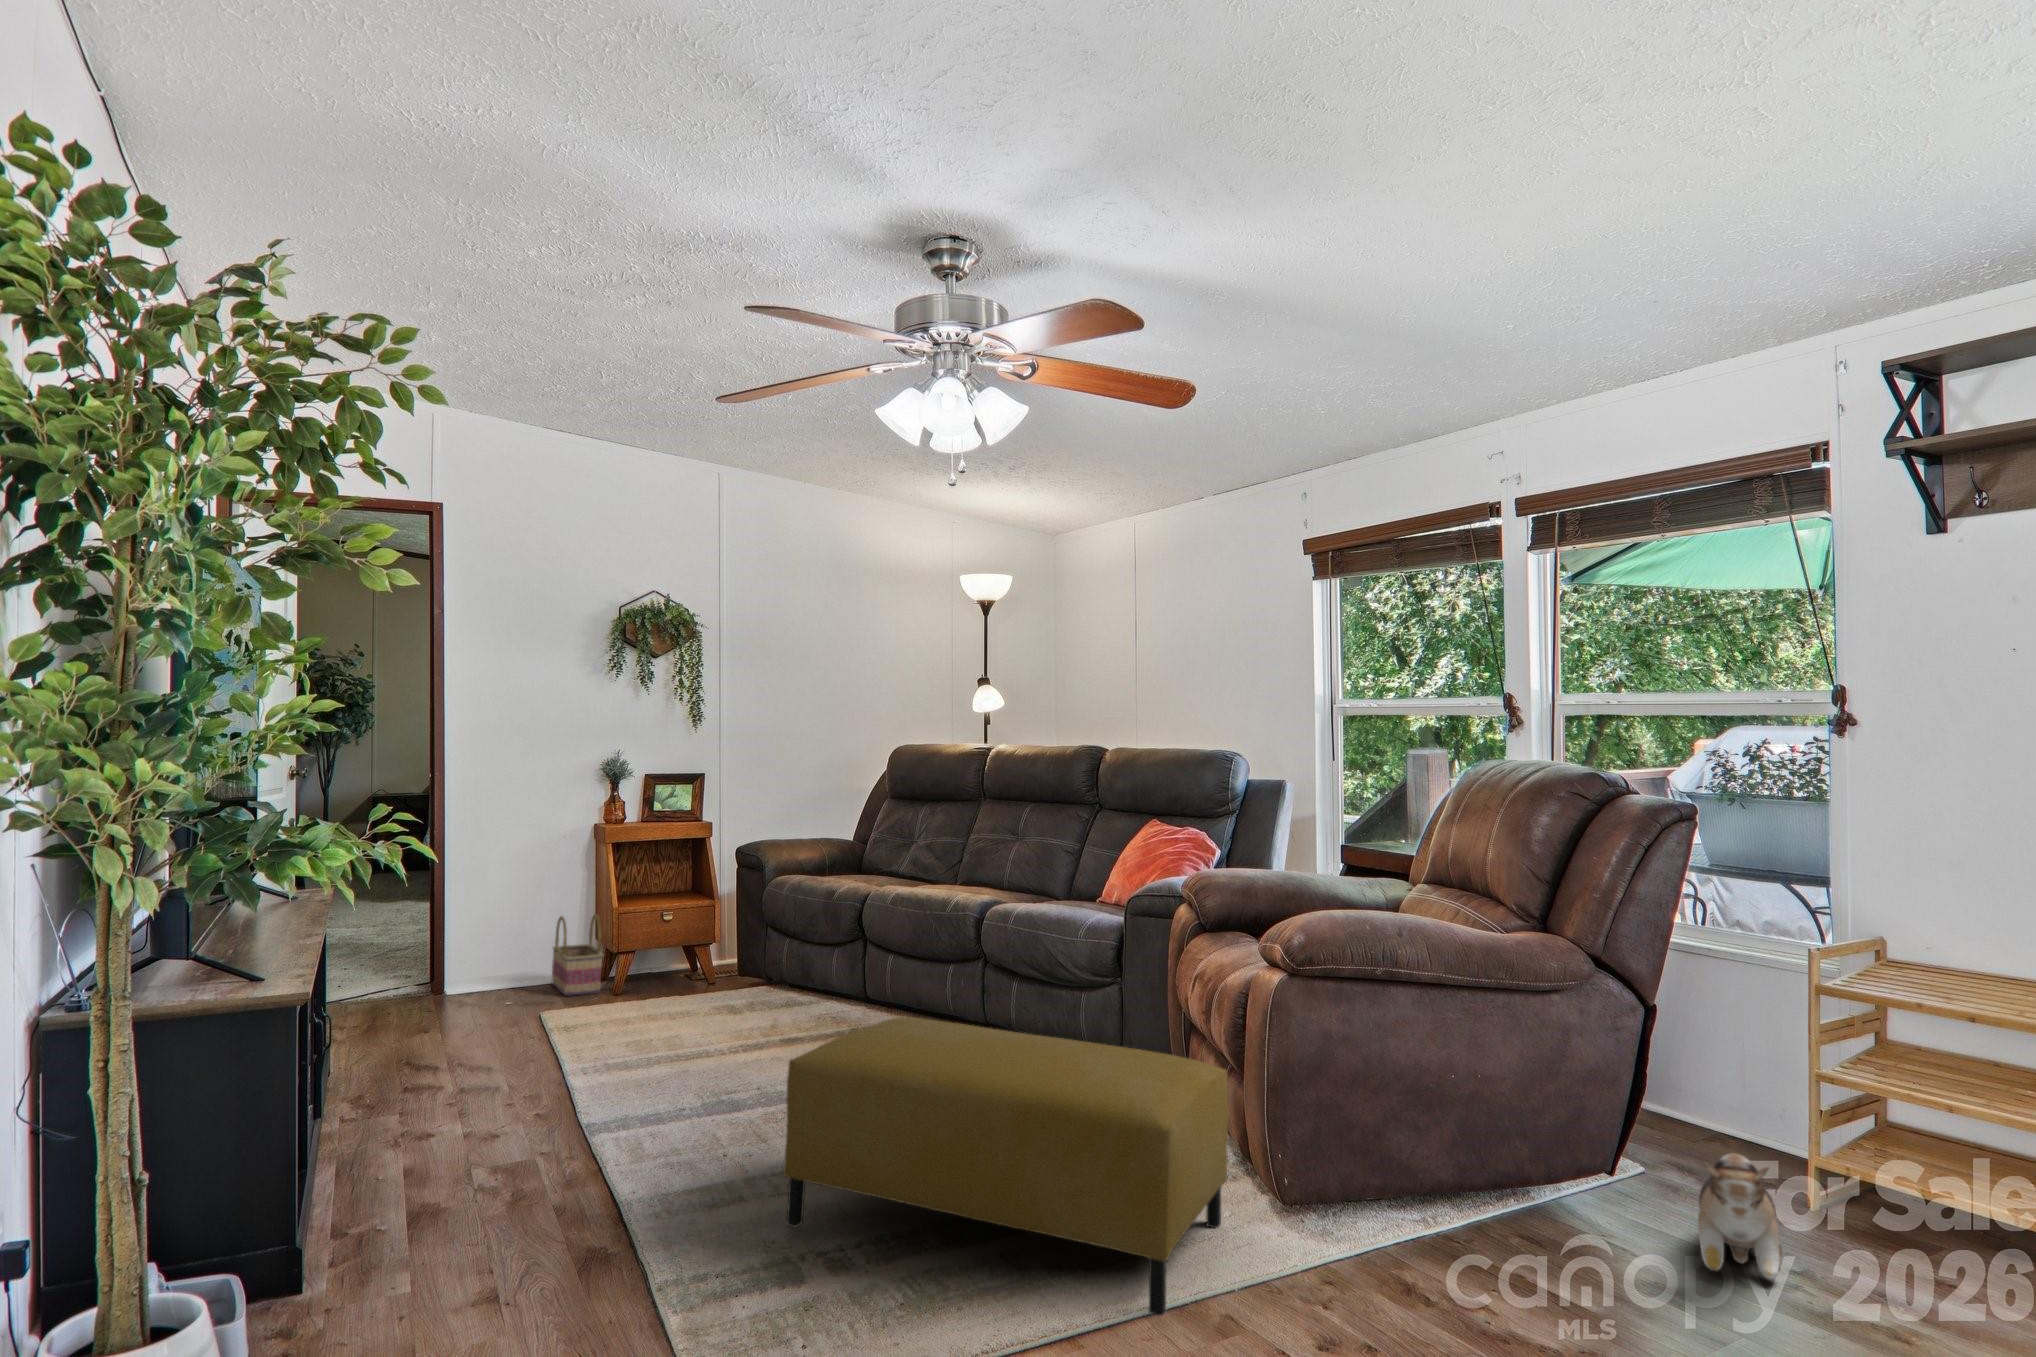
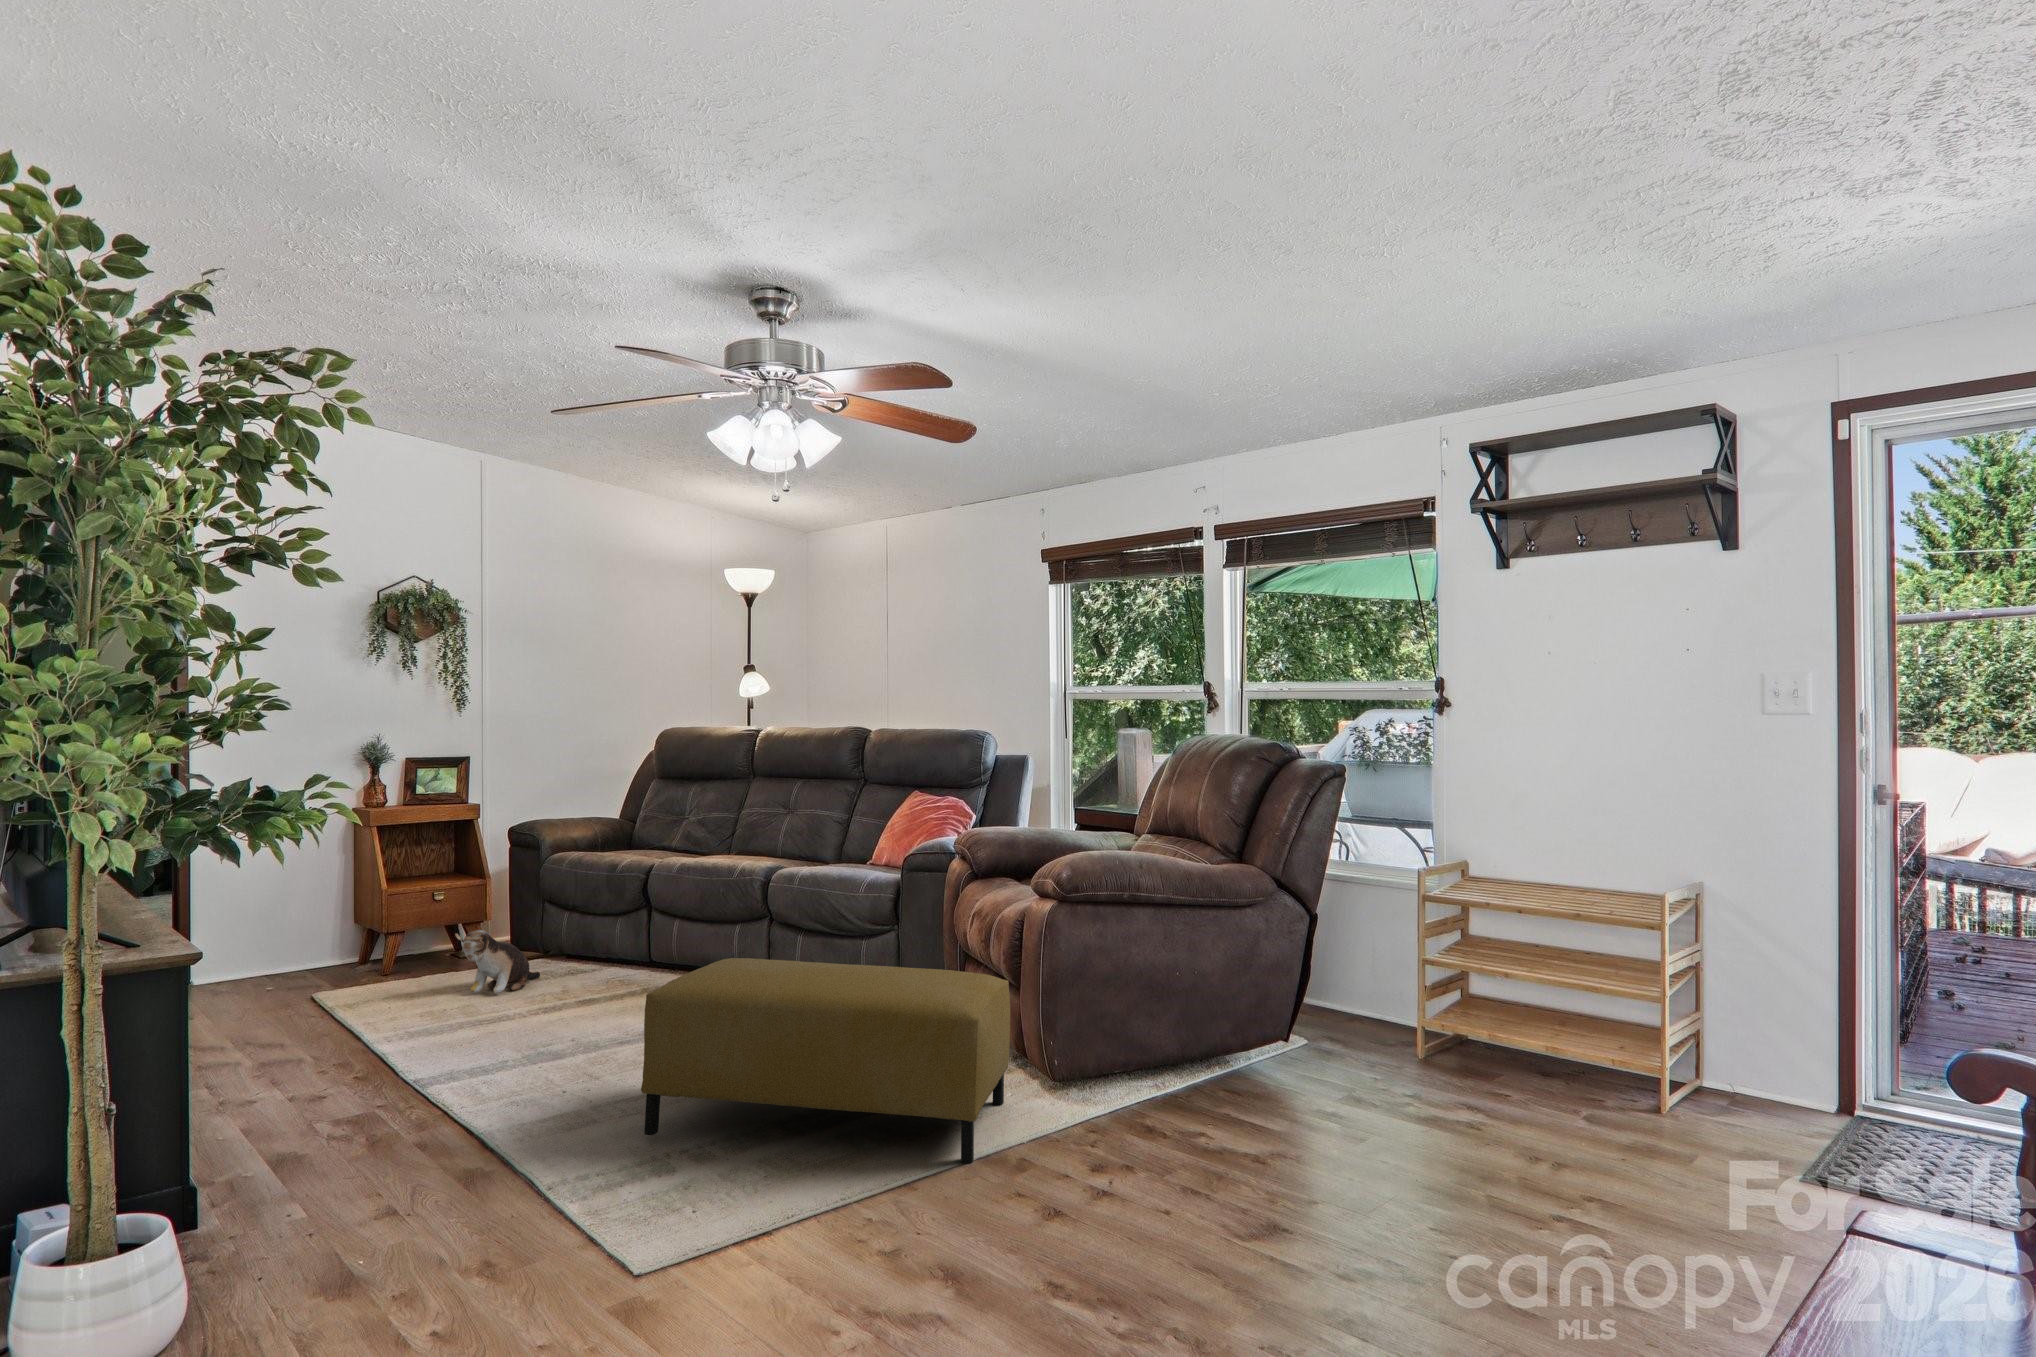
basket: present [552,914,603,996] -> none [311,897,372,979]
plush toy: present [1698,1153,1782,1279] -> present [455,929,540,993]

